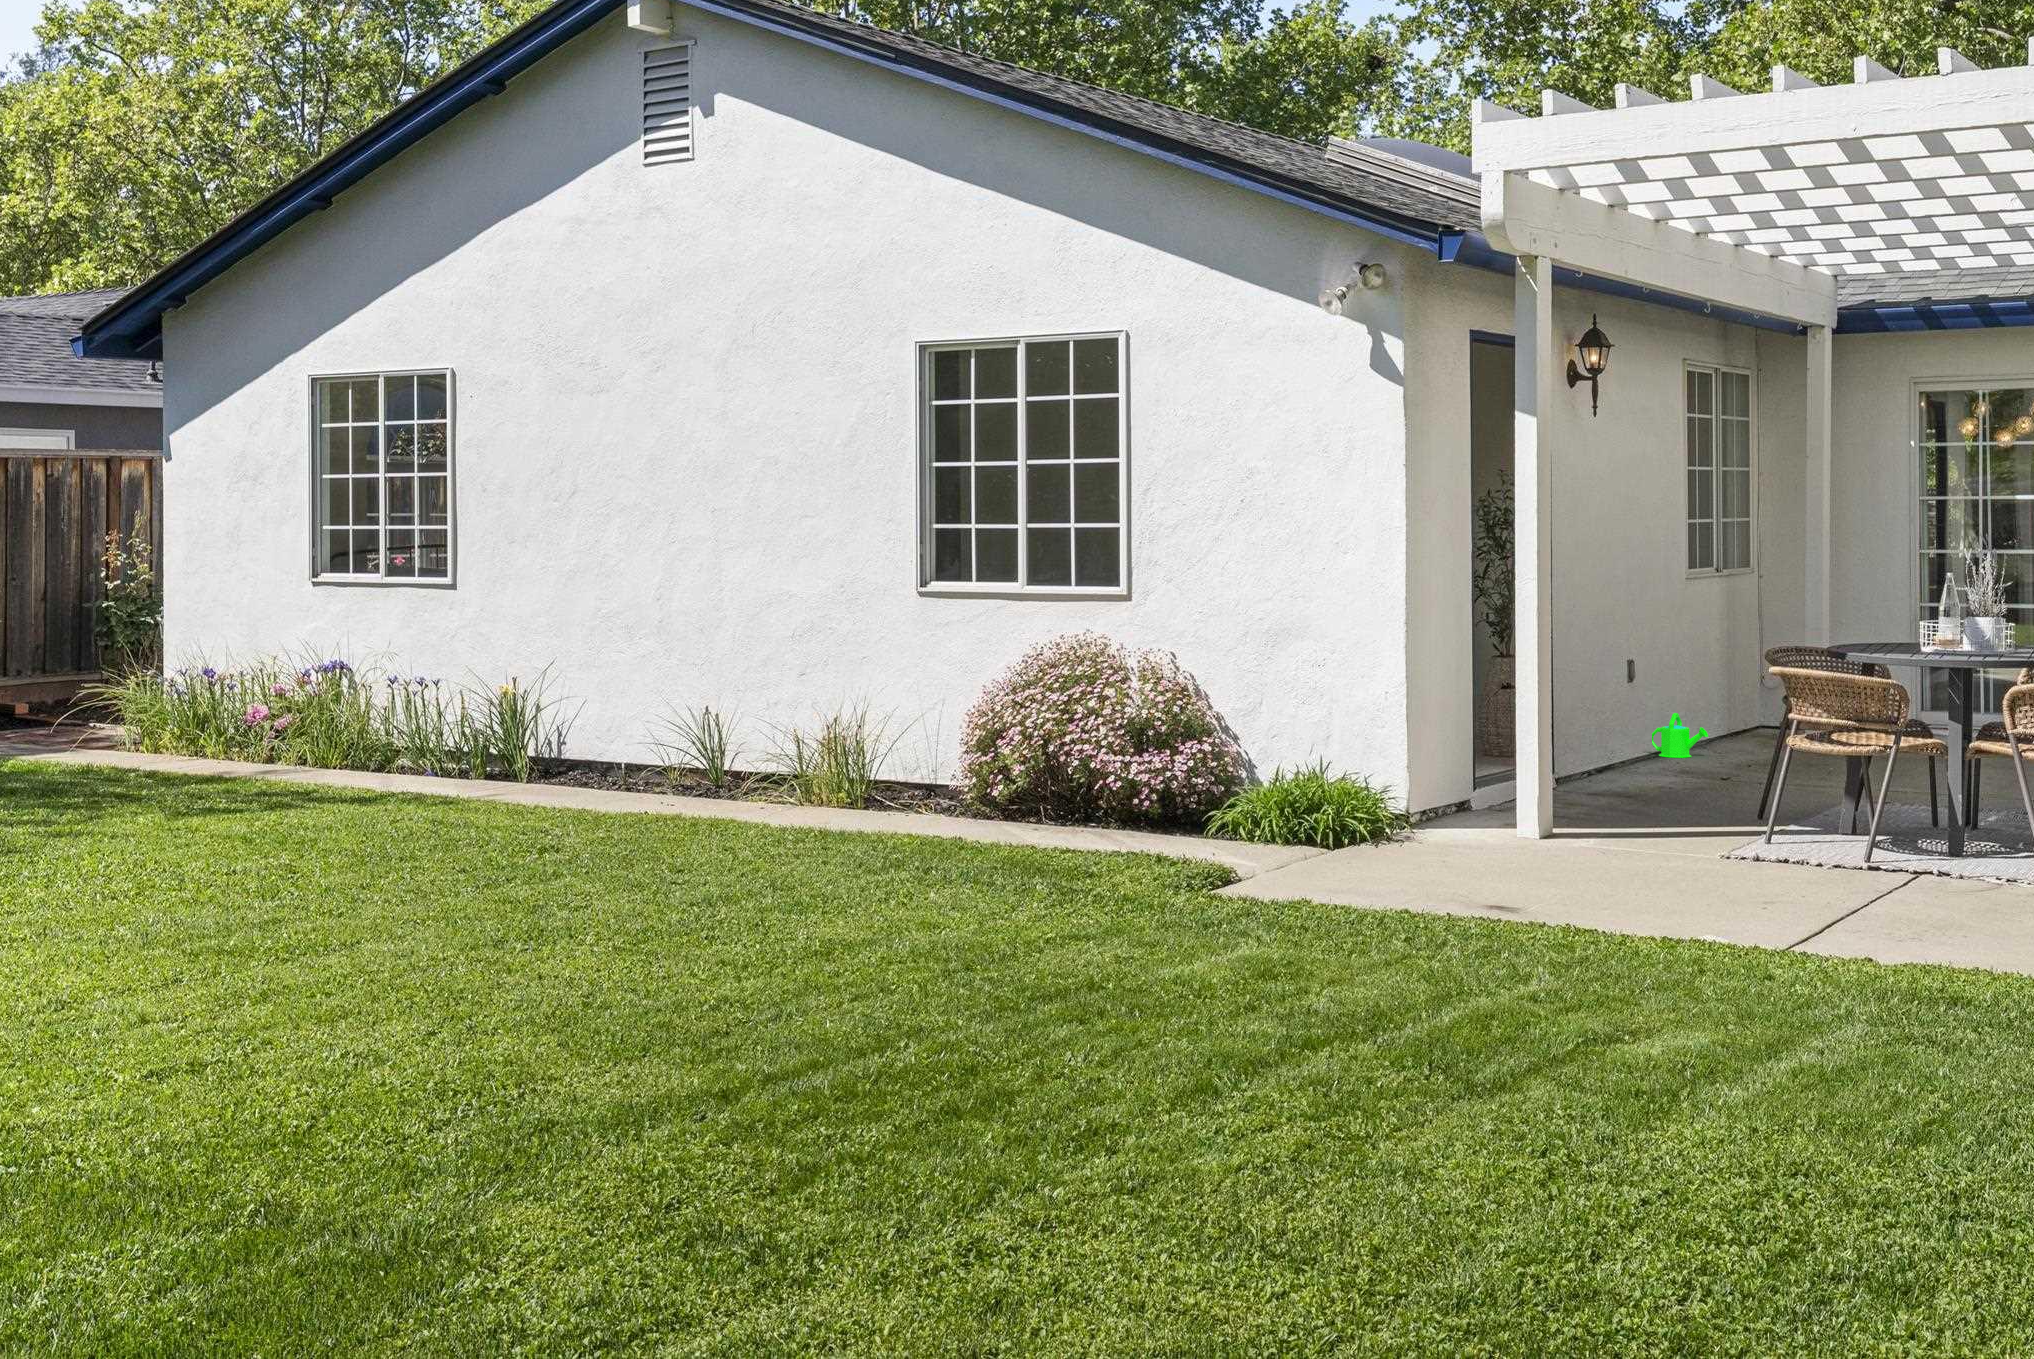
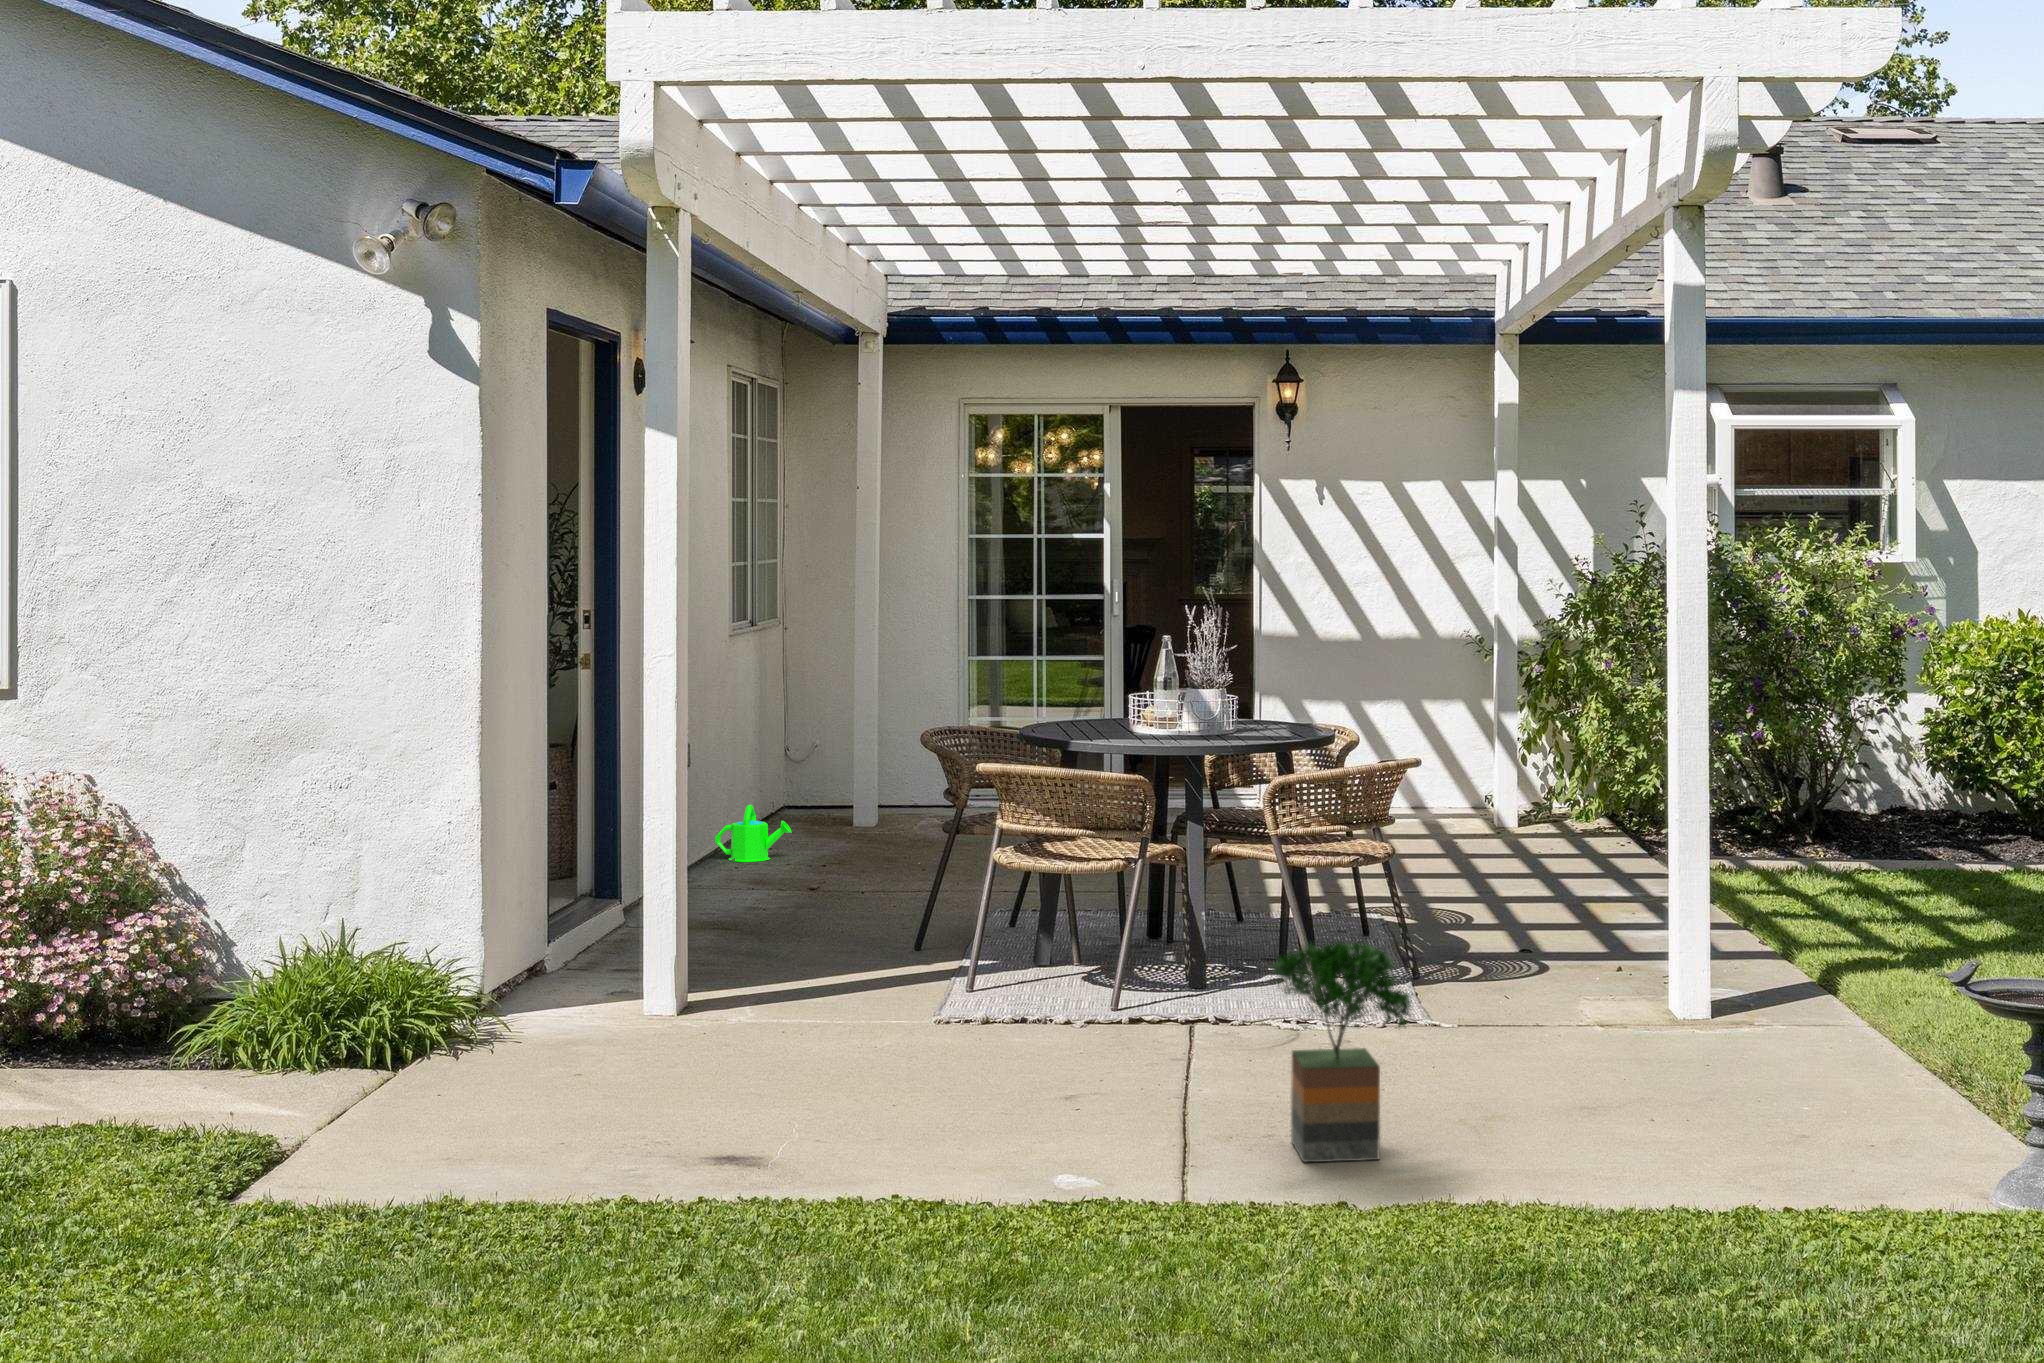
potted tree: none [1822,804,1932,966] -> present [1272,942,1412,1162]

